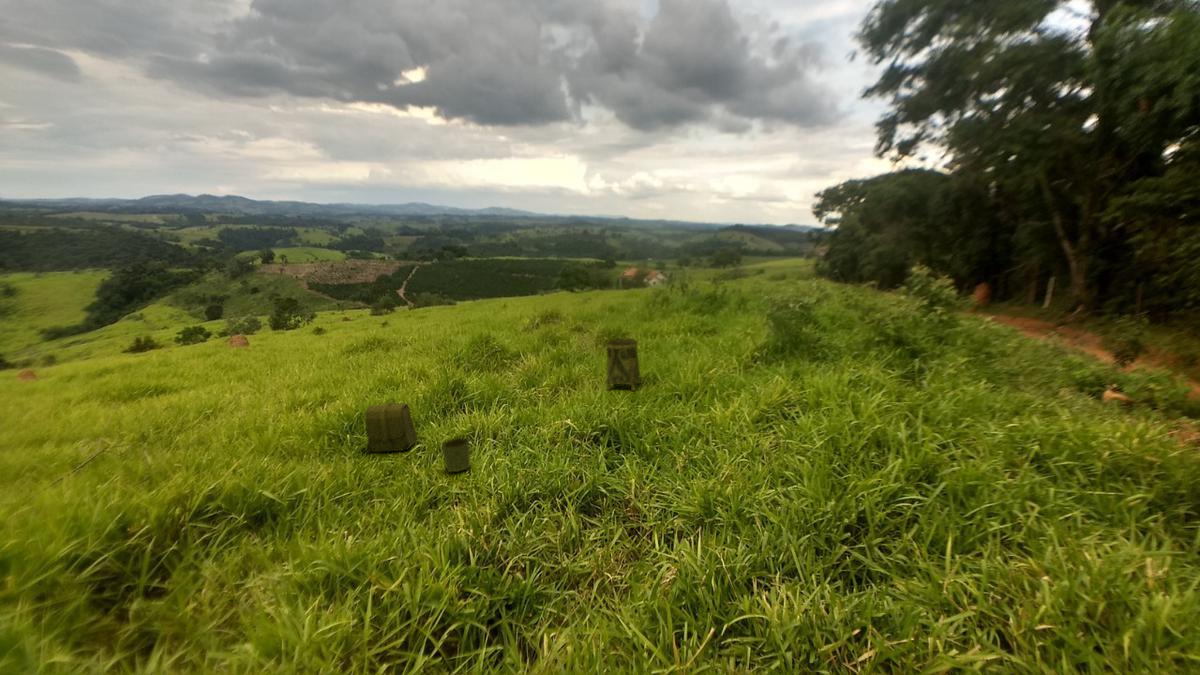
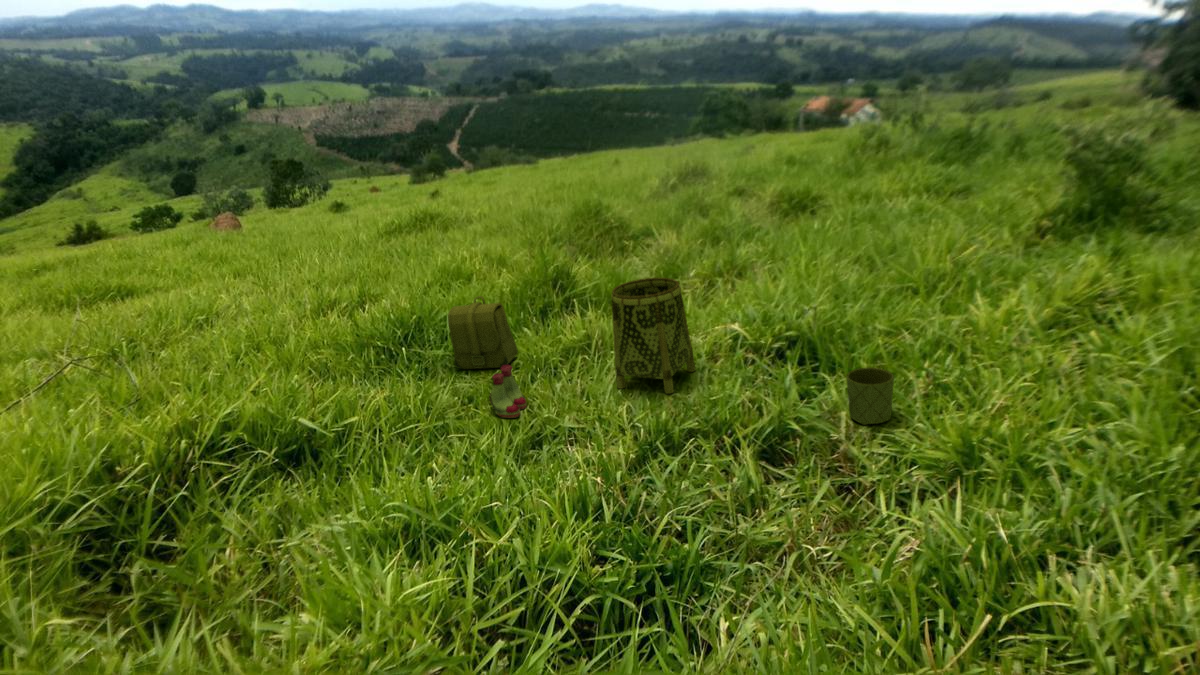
basket: present [606,339,641,391] -> present [611,278,695,394]
planter: present [442,438,470,472] -> present [846,367,894,425]
boots: none [392,449,421,489] -> present [489,365,527,418]

